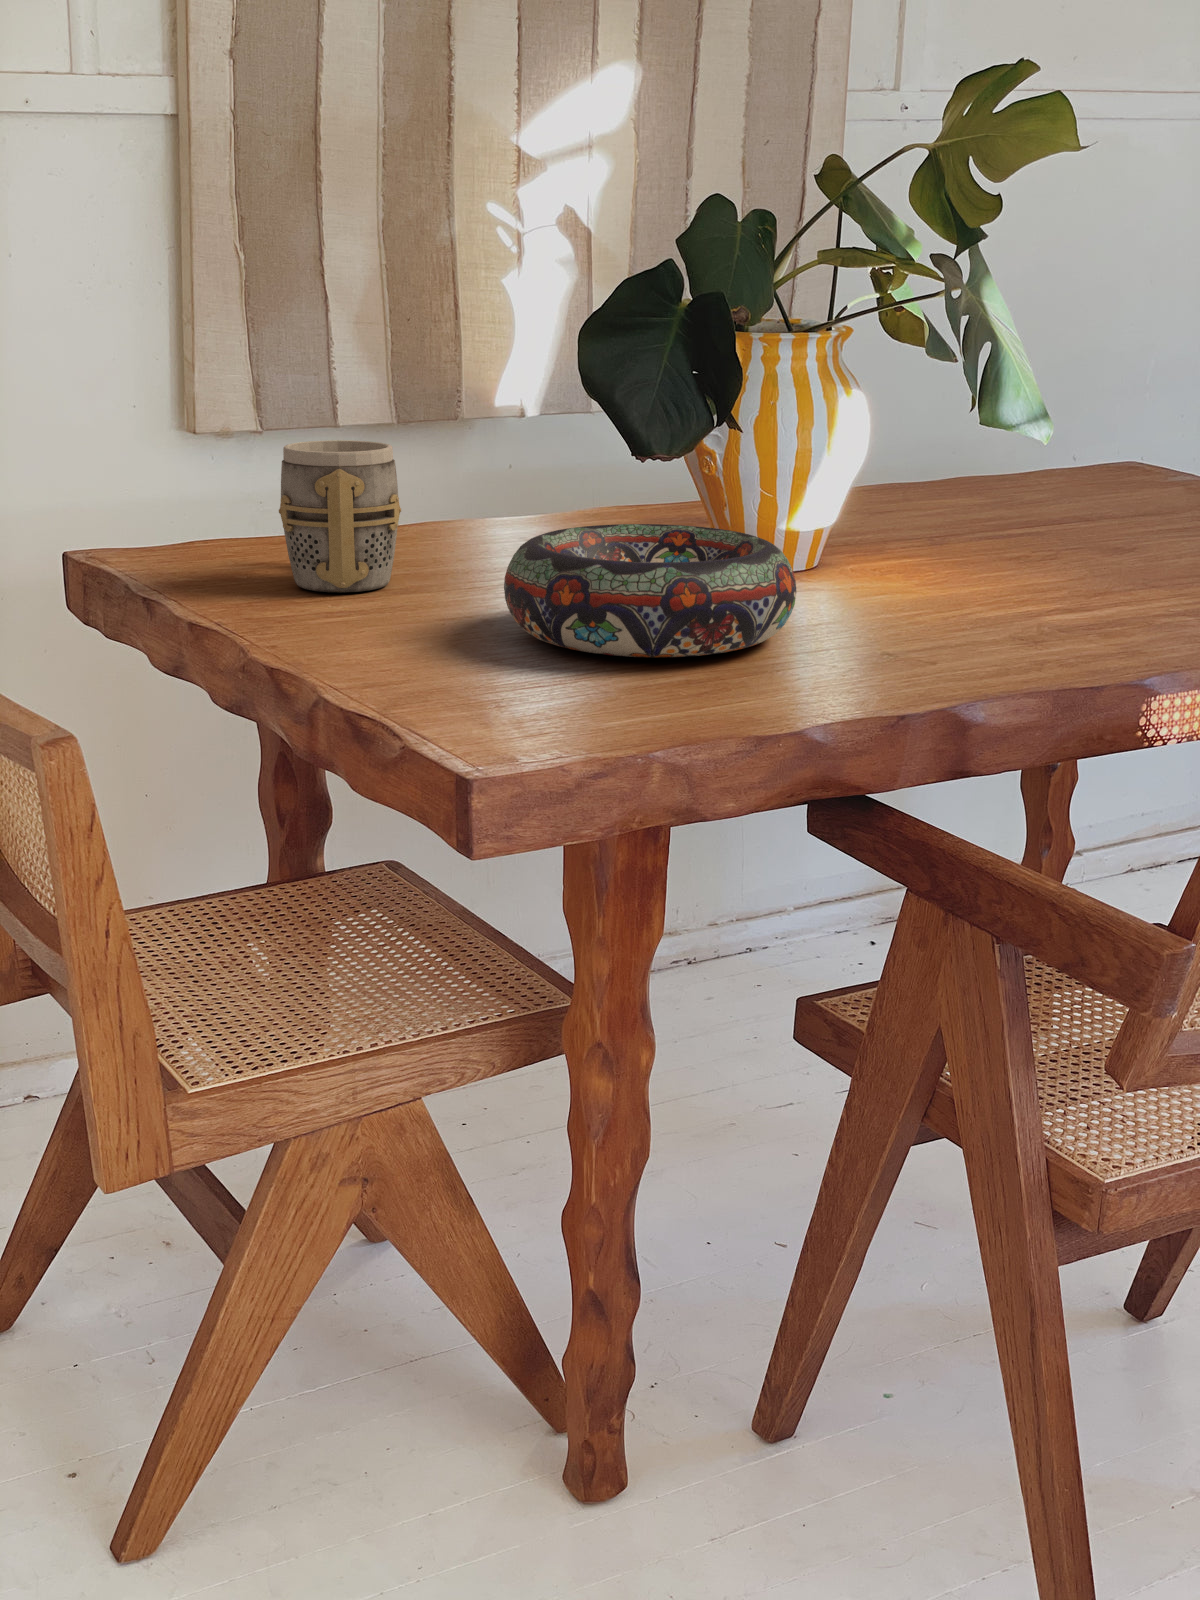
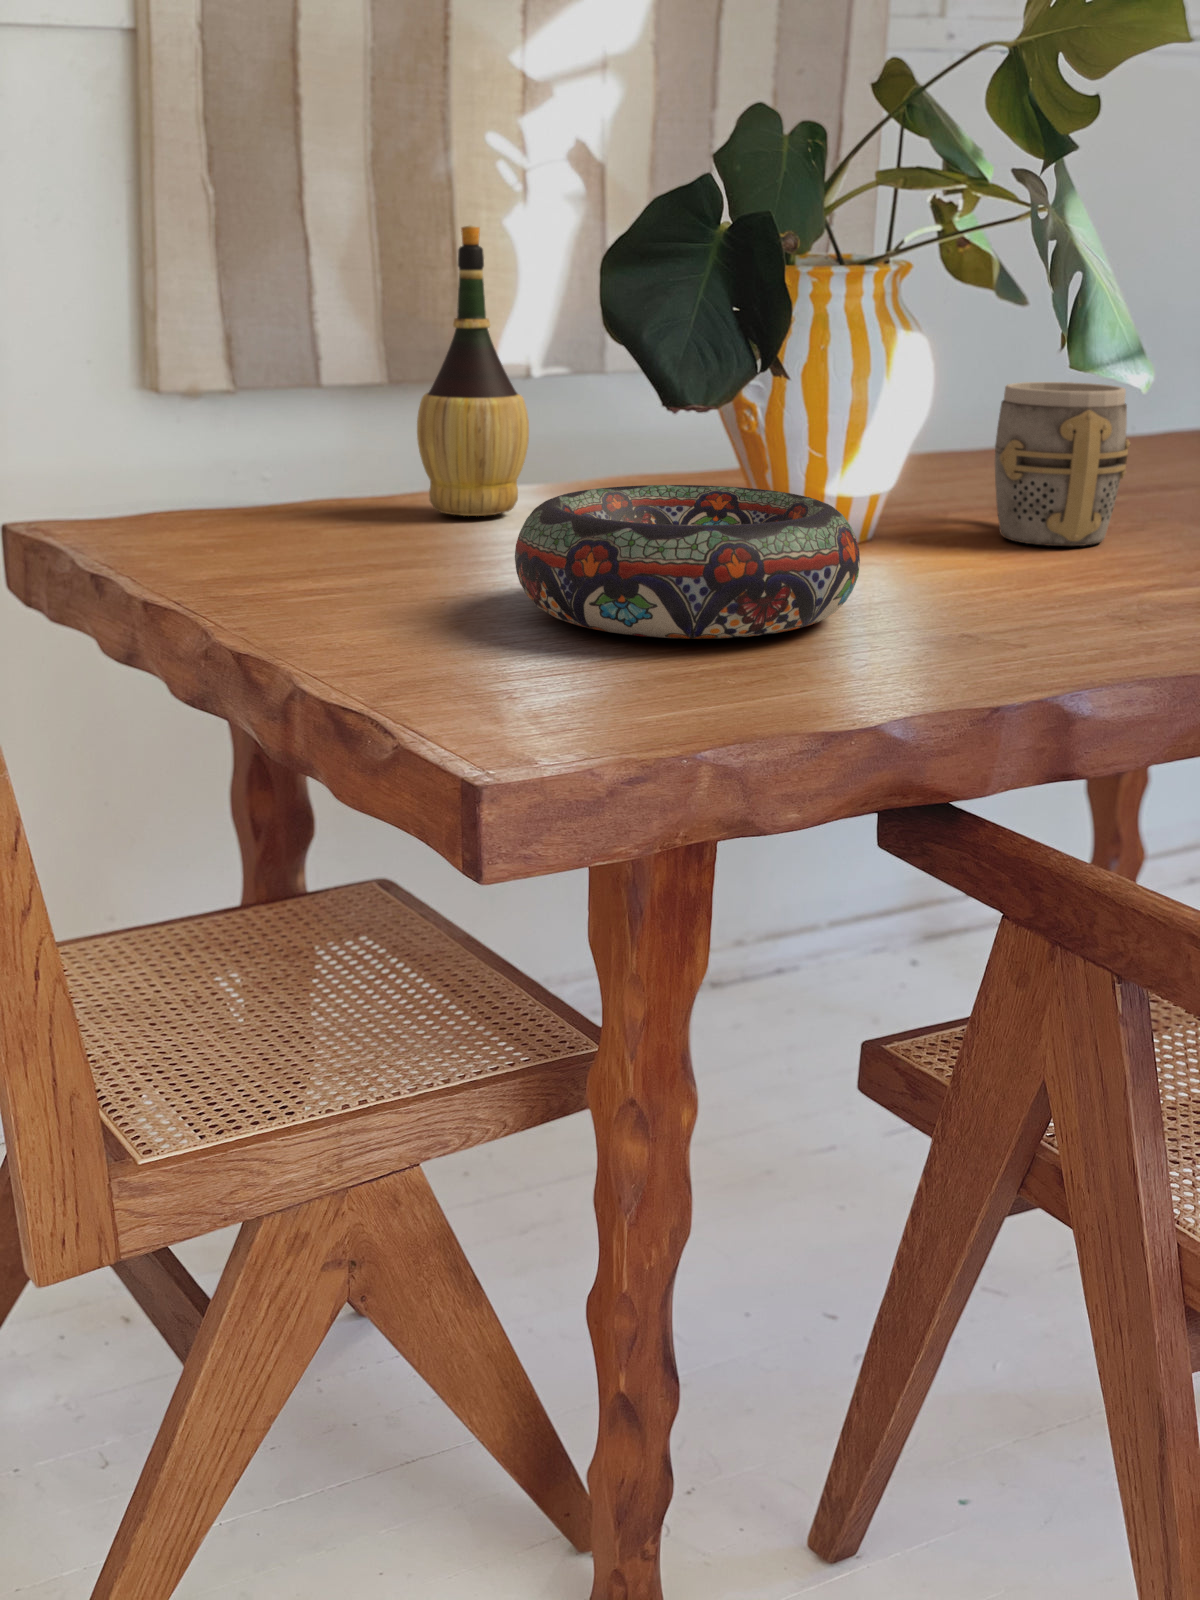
wine bottle: none [422,291,520,545] -> present [417,226,529,516]
mug: present [279,440,401,592] -> present [995,382,1130,546]

